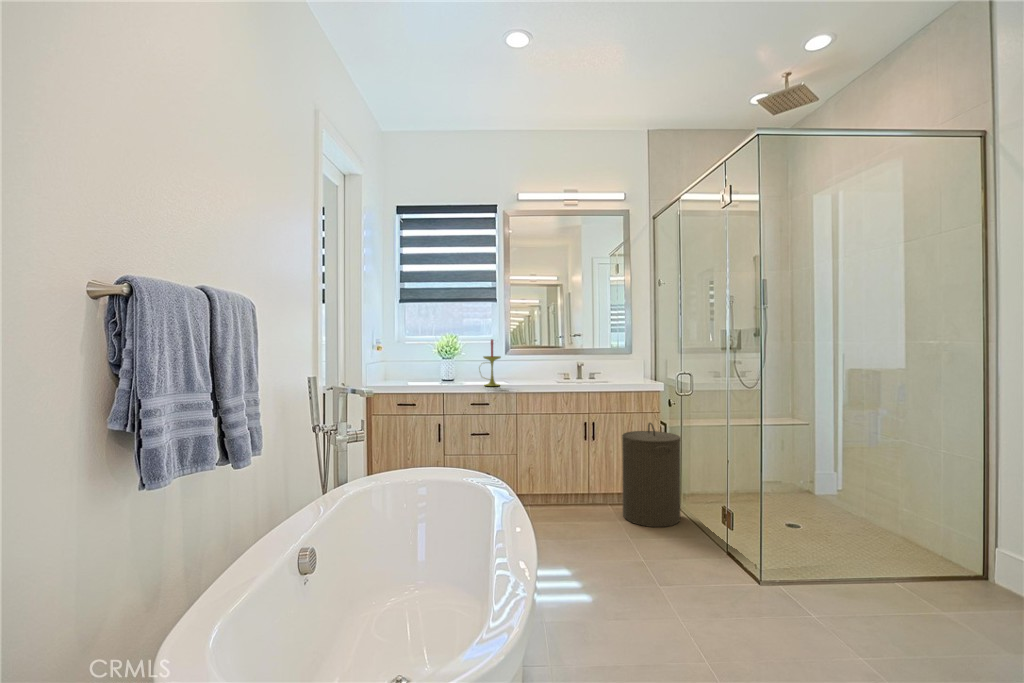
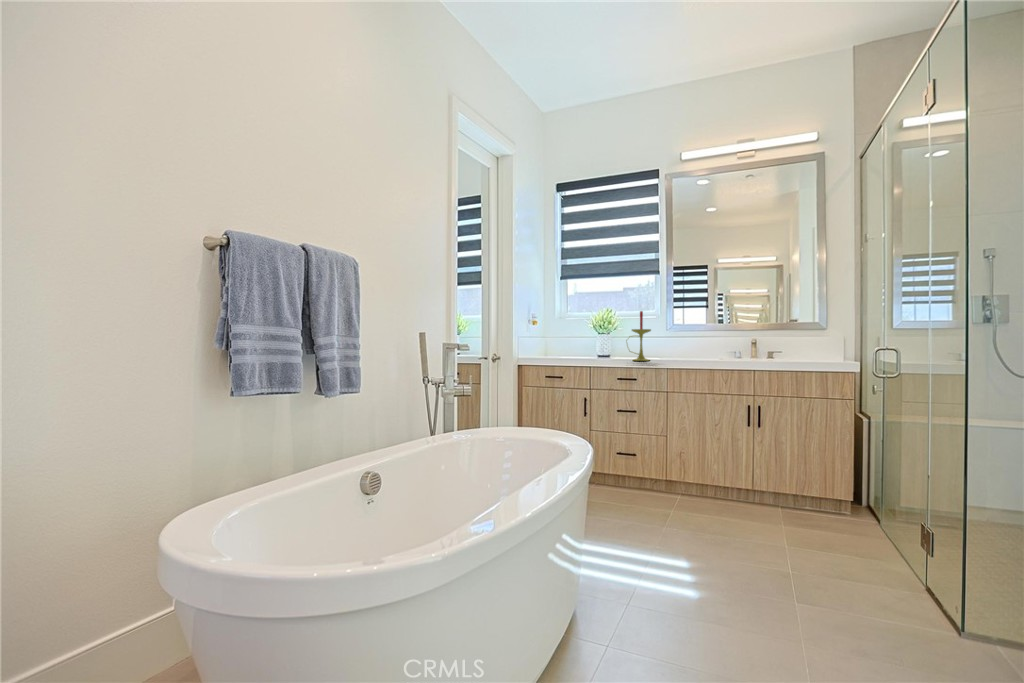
laundry hamper: present [622,423,680,527] -> none [794,409,878,542]

